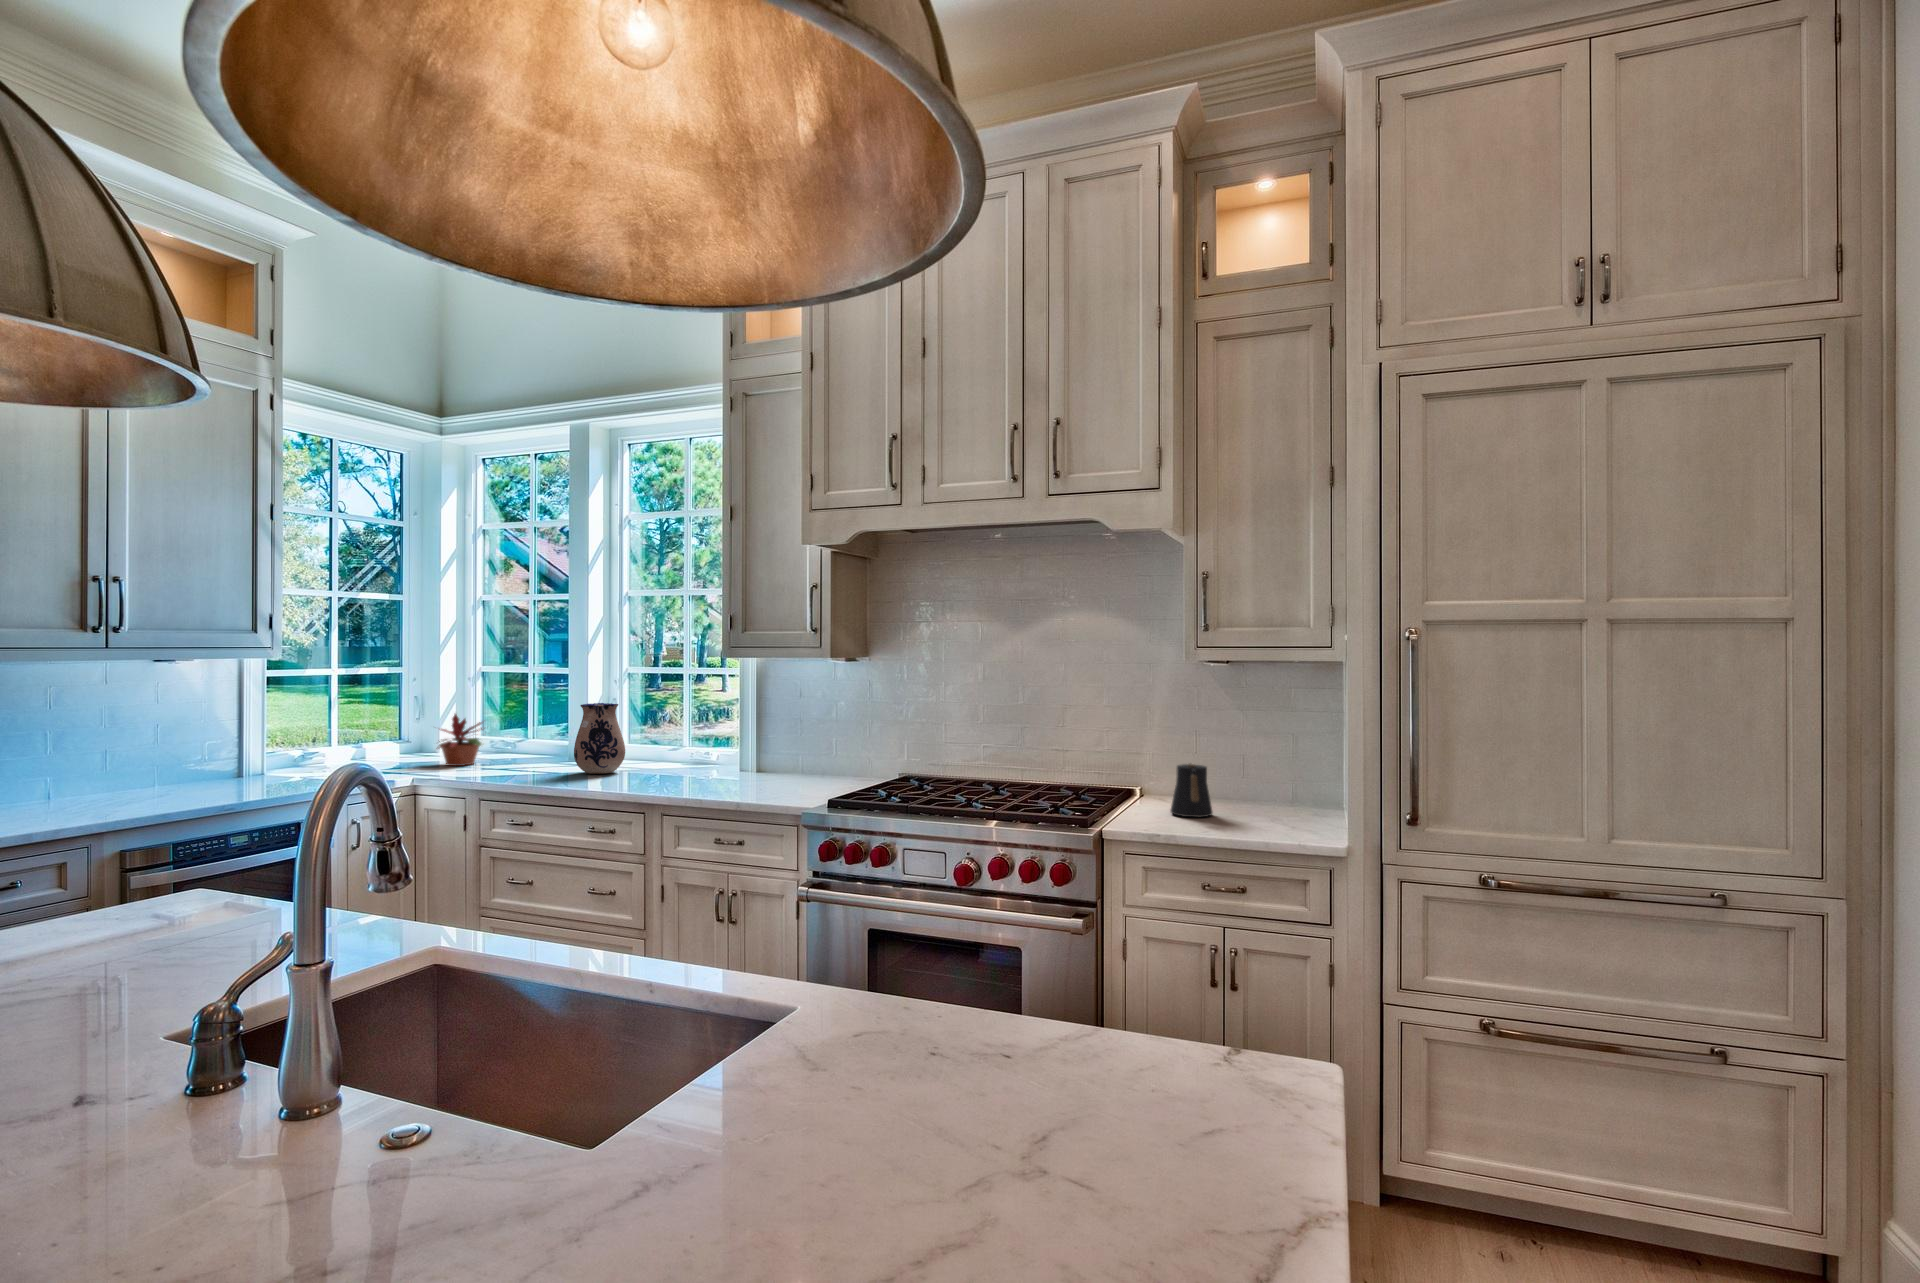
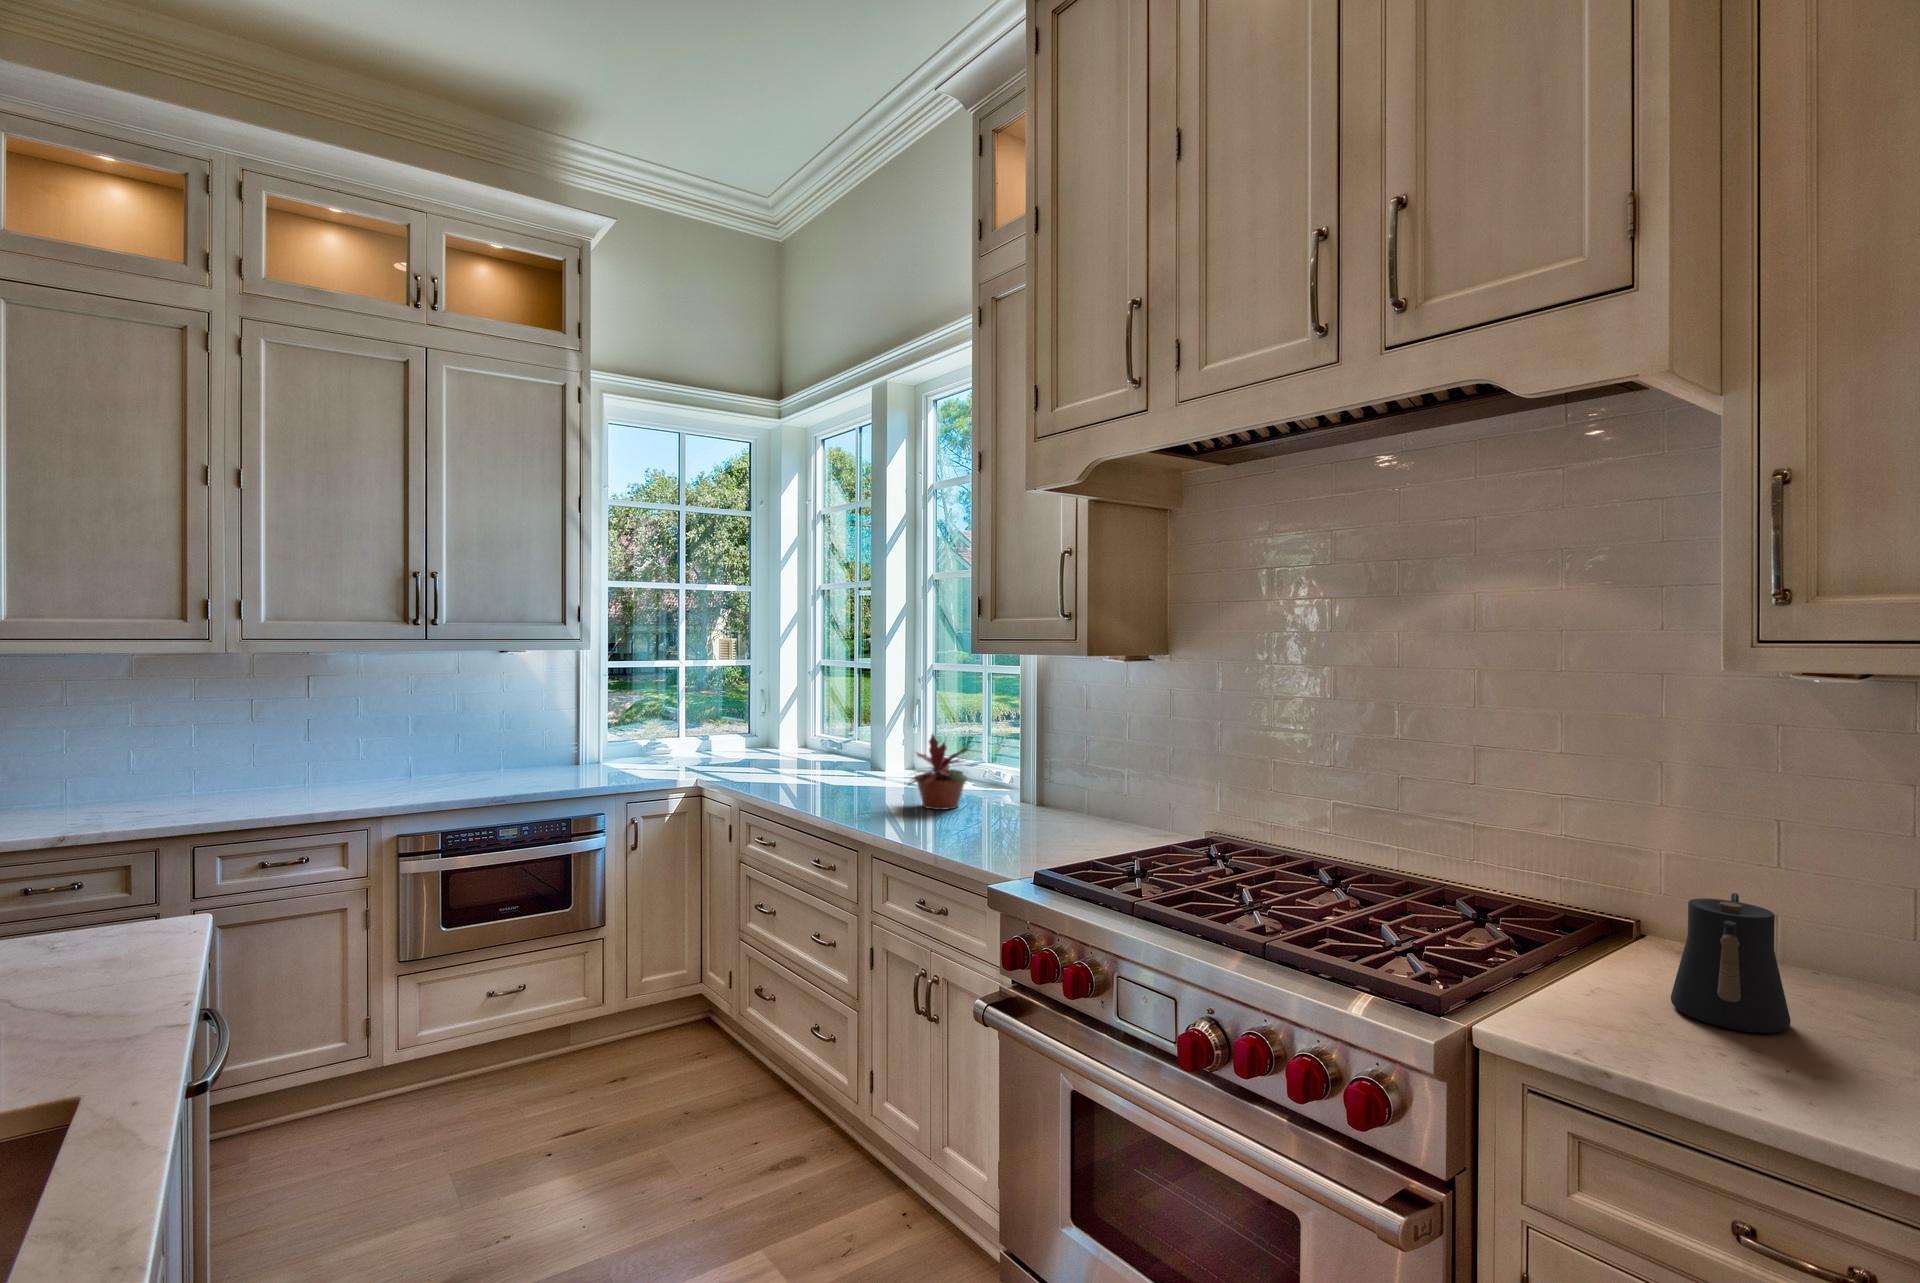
ceramic pitcher: present [574,703,625,774] -> none [841,705,897,789]
potted plant: present [436,714,483,766] -> present [909,734,969,810]

